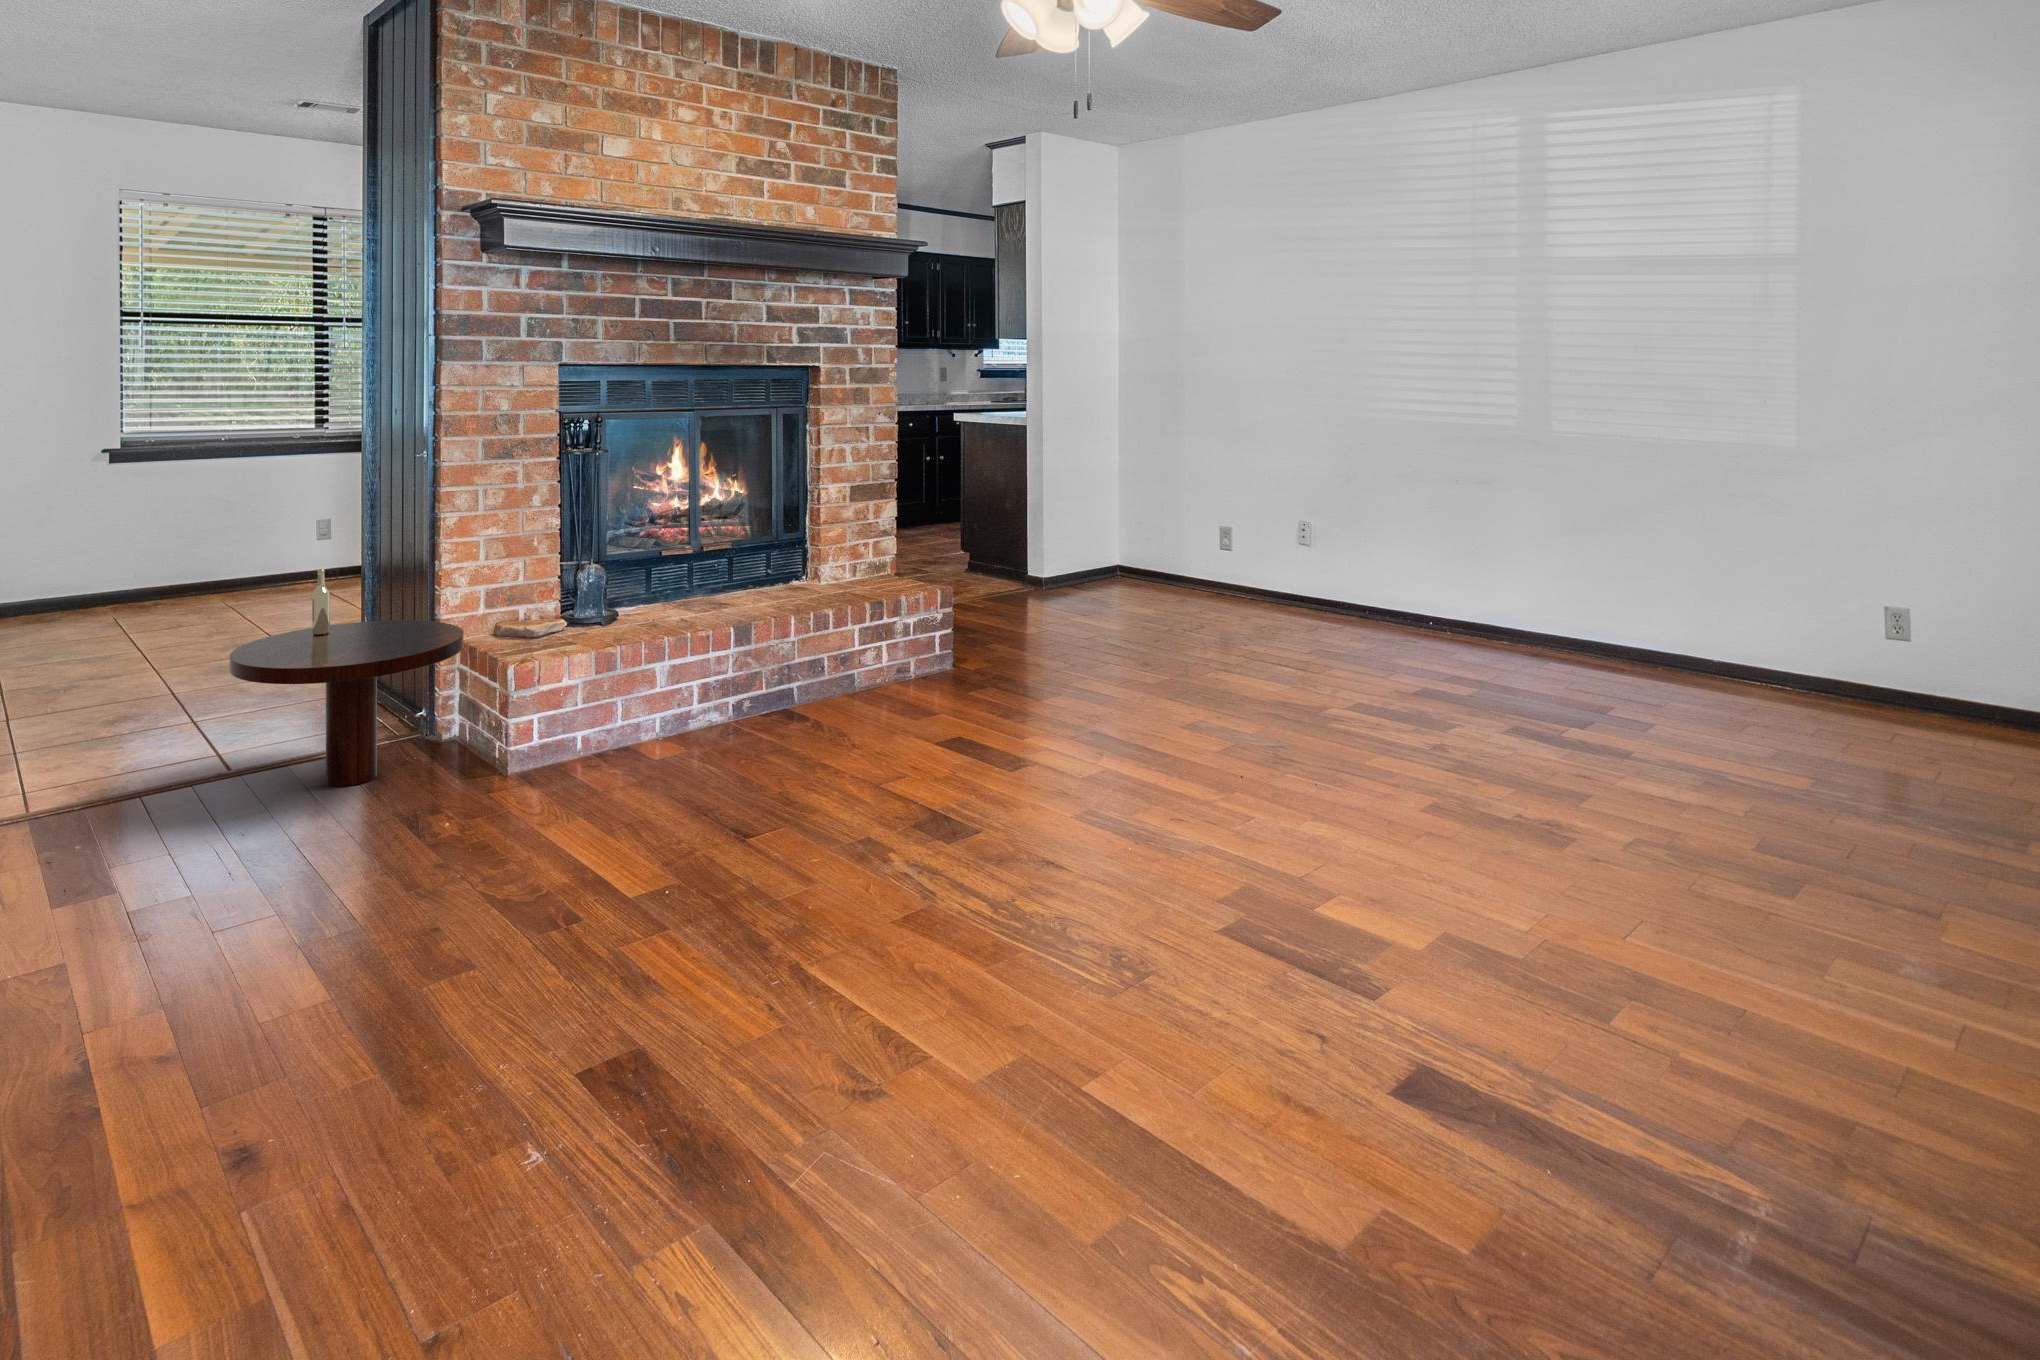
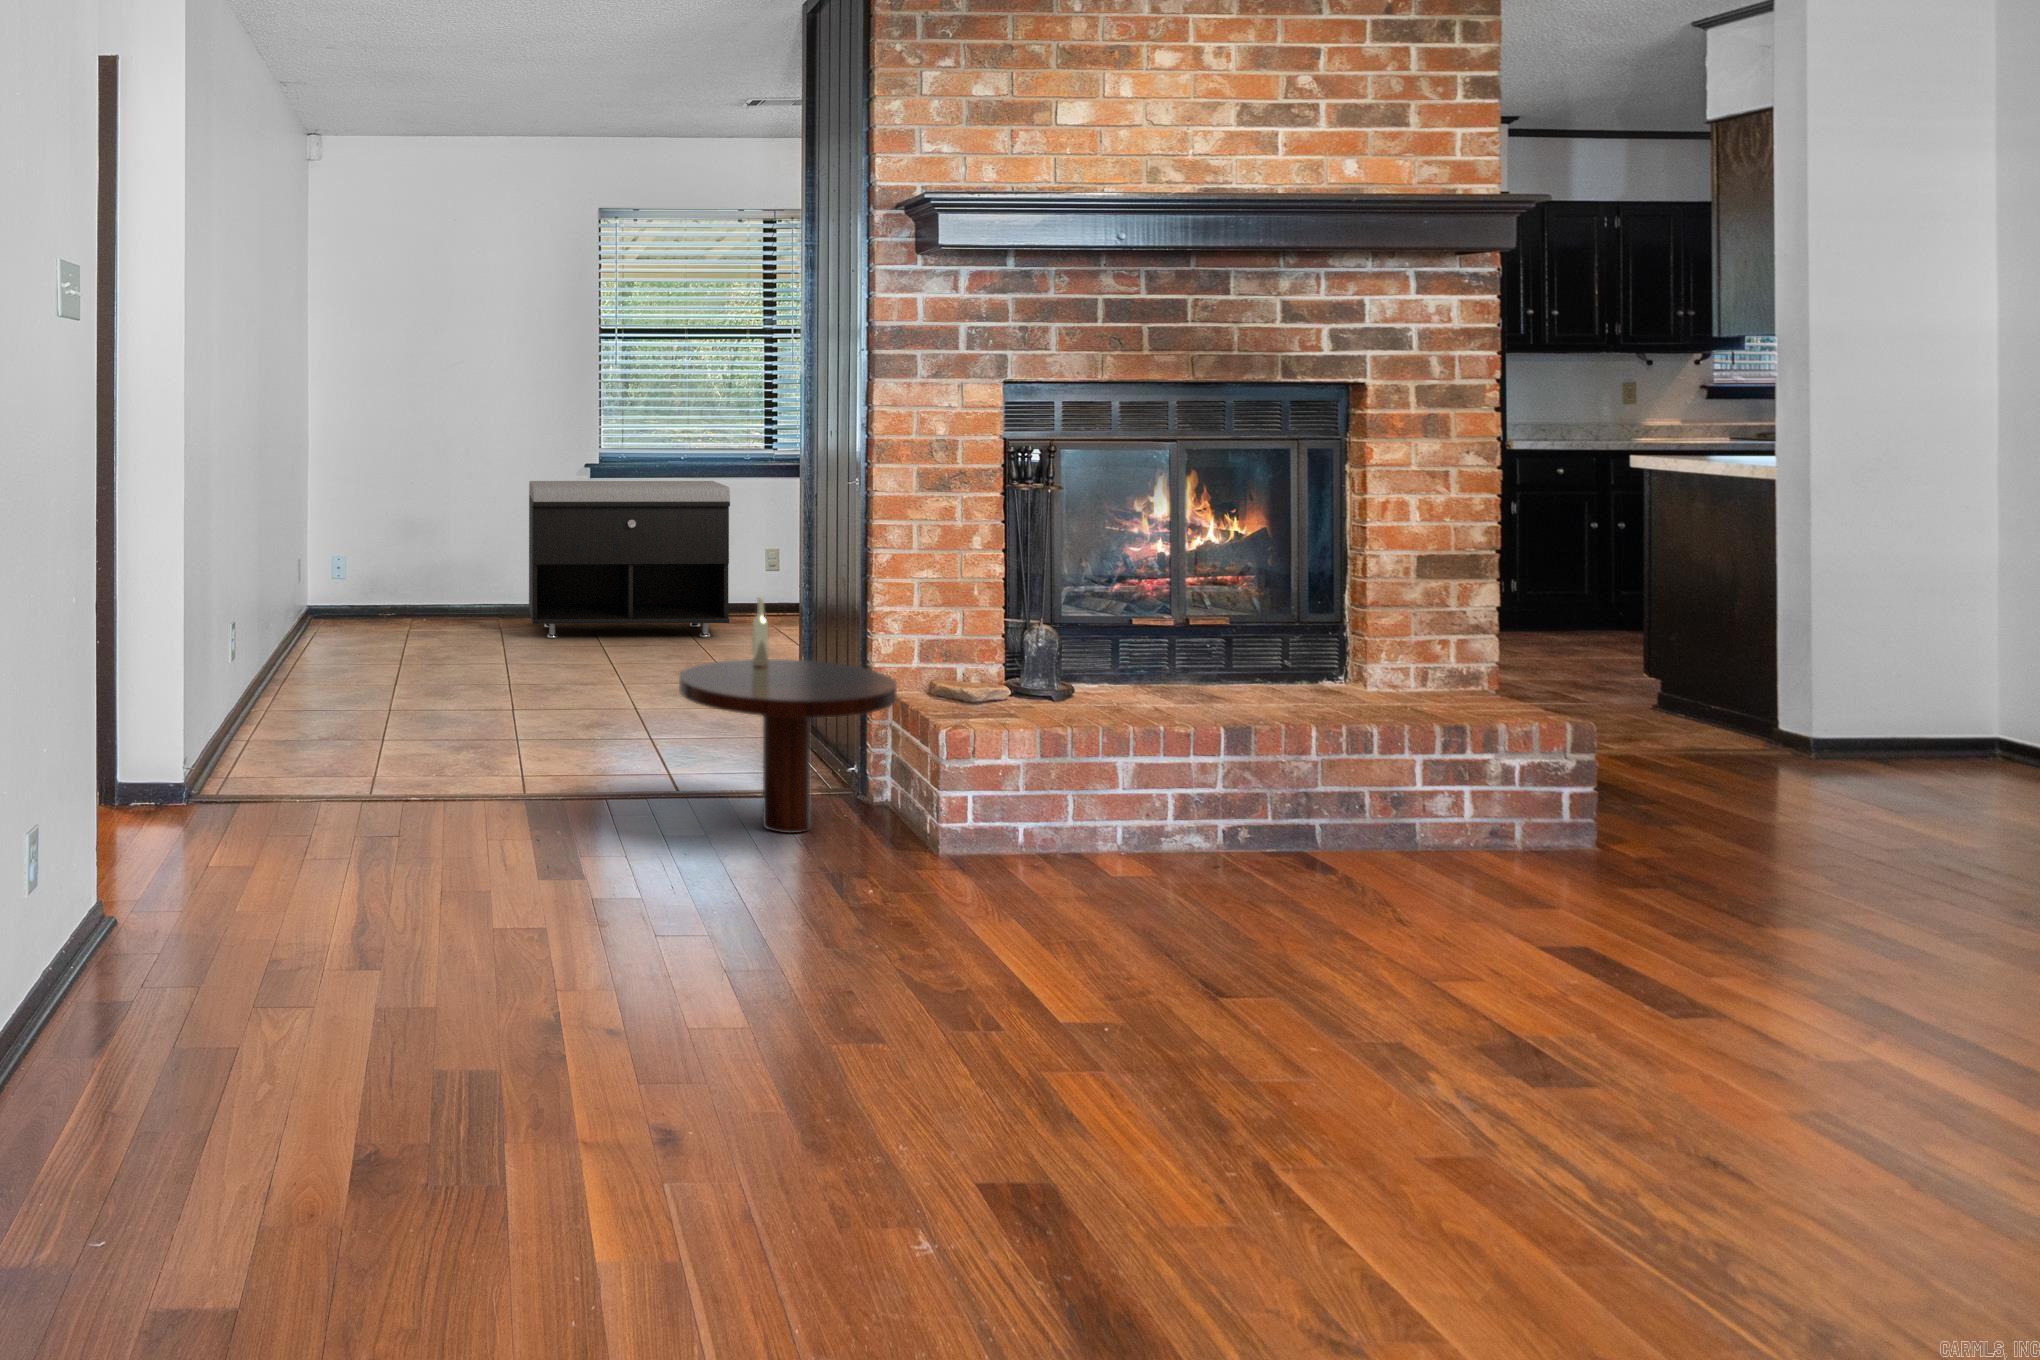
storage bench: none [14,457,268,631] -> present [529,481,730,638]

